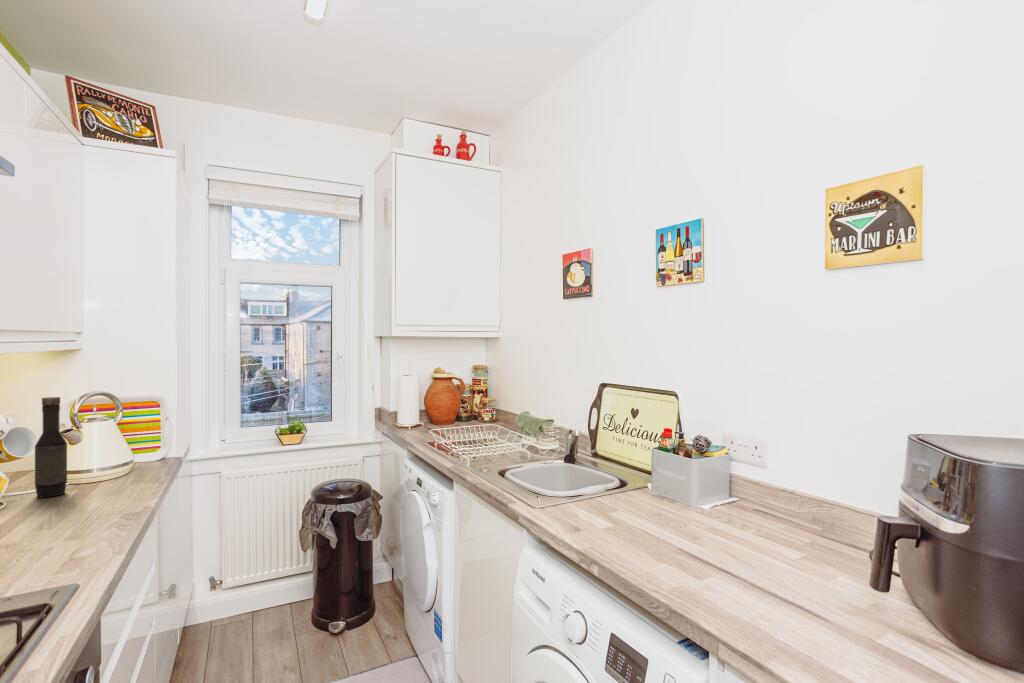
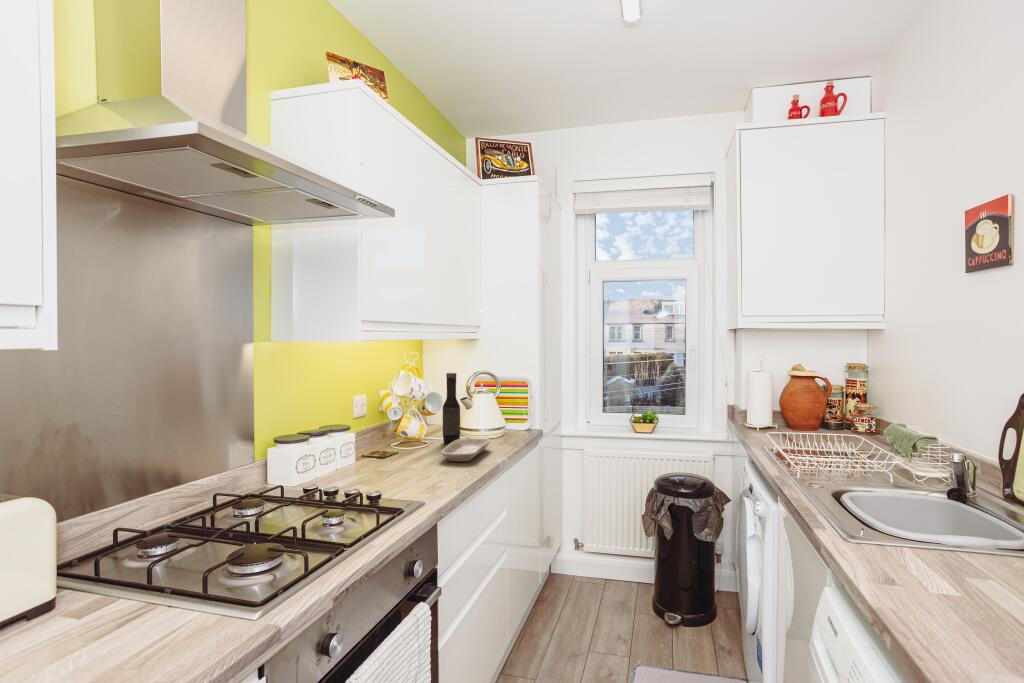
tray: none [56,482,128,523] -> present [441,438,491,462]

